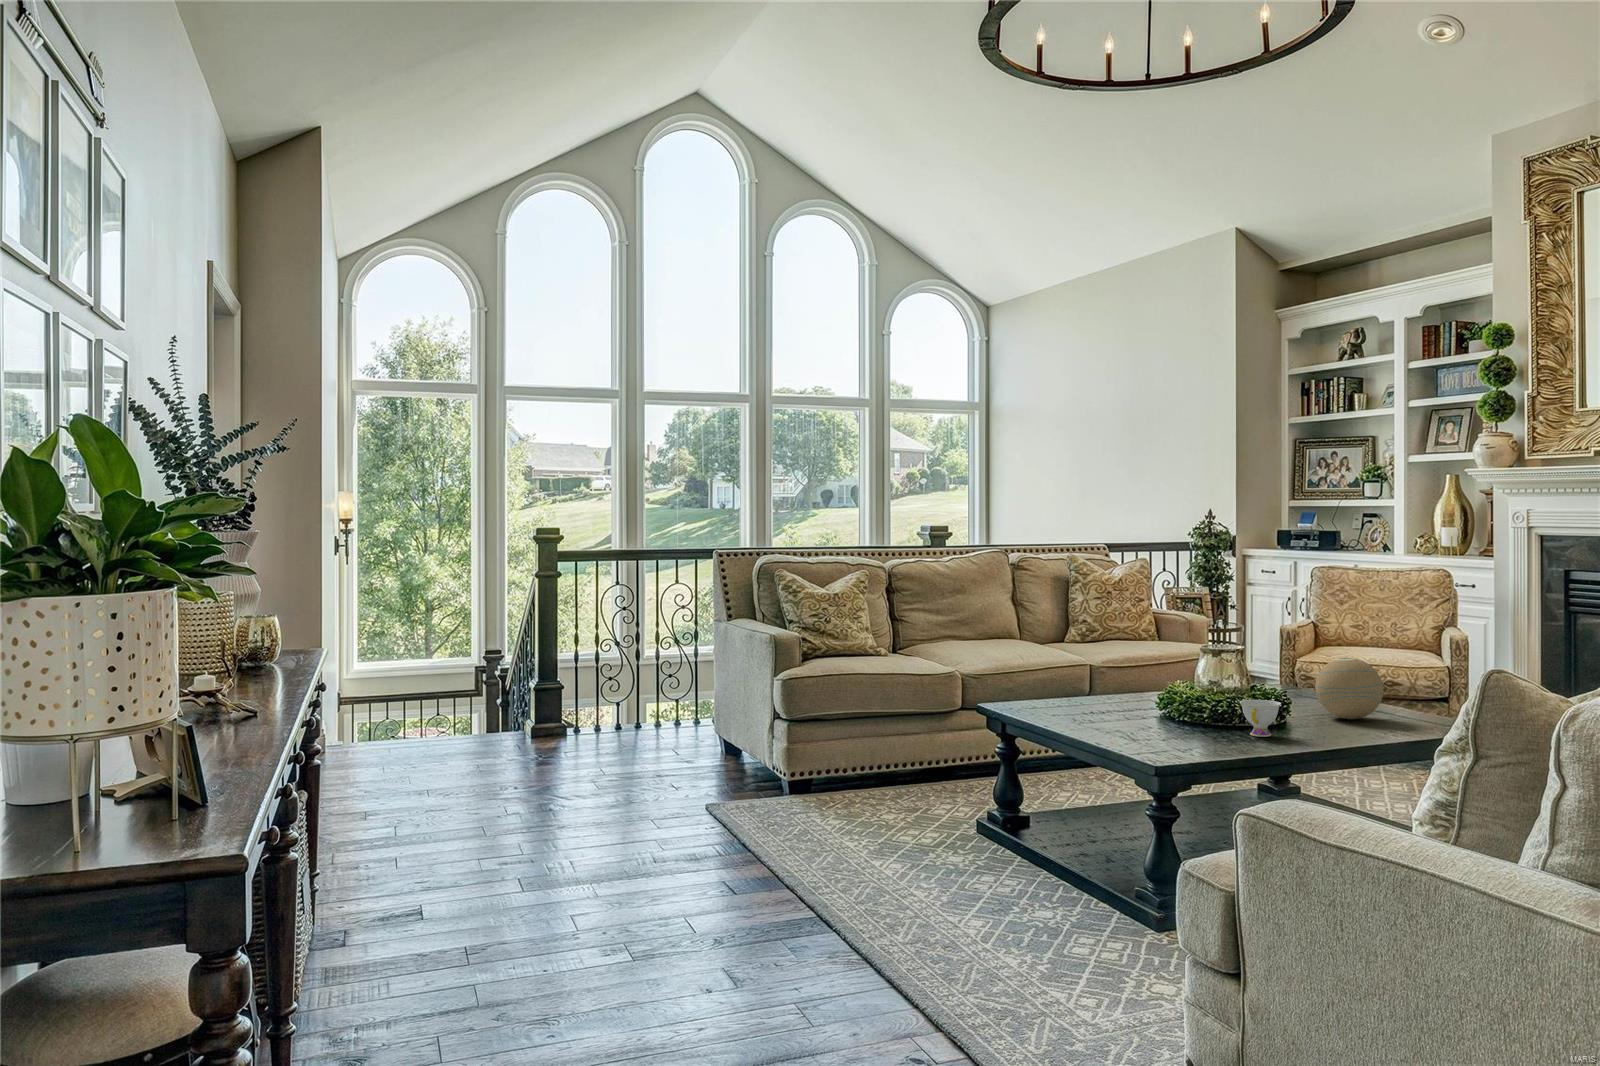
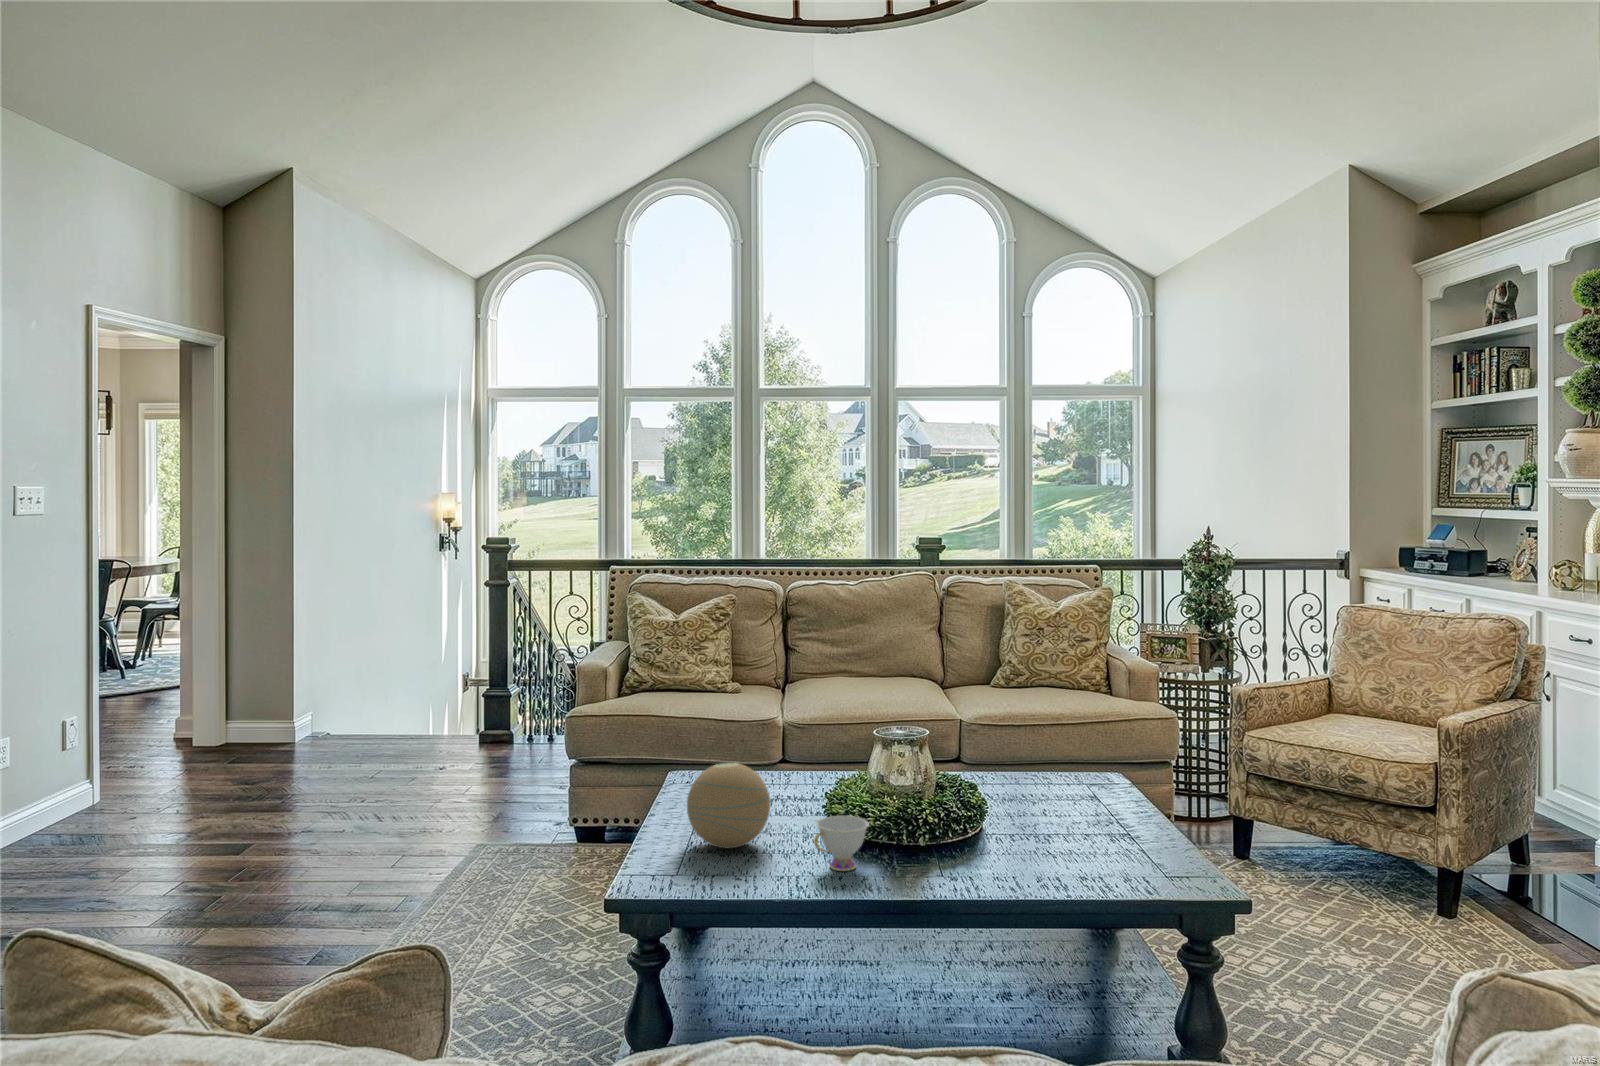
decorative orb: present [1315,658,1383,719] -> present [687,762,770,848]

